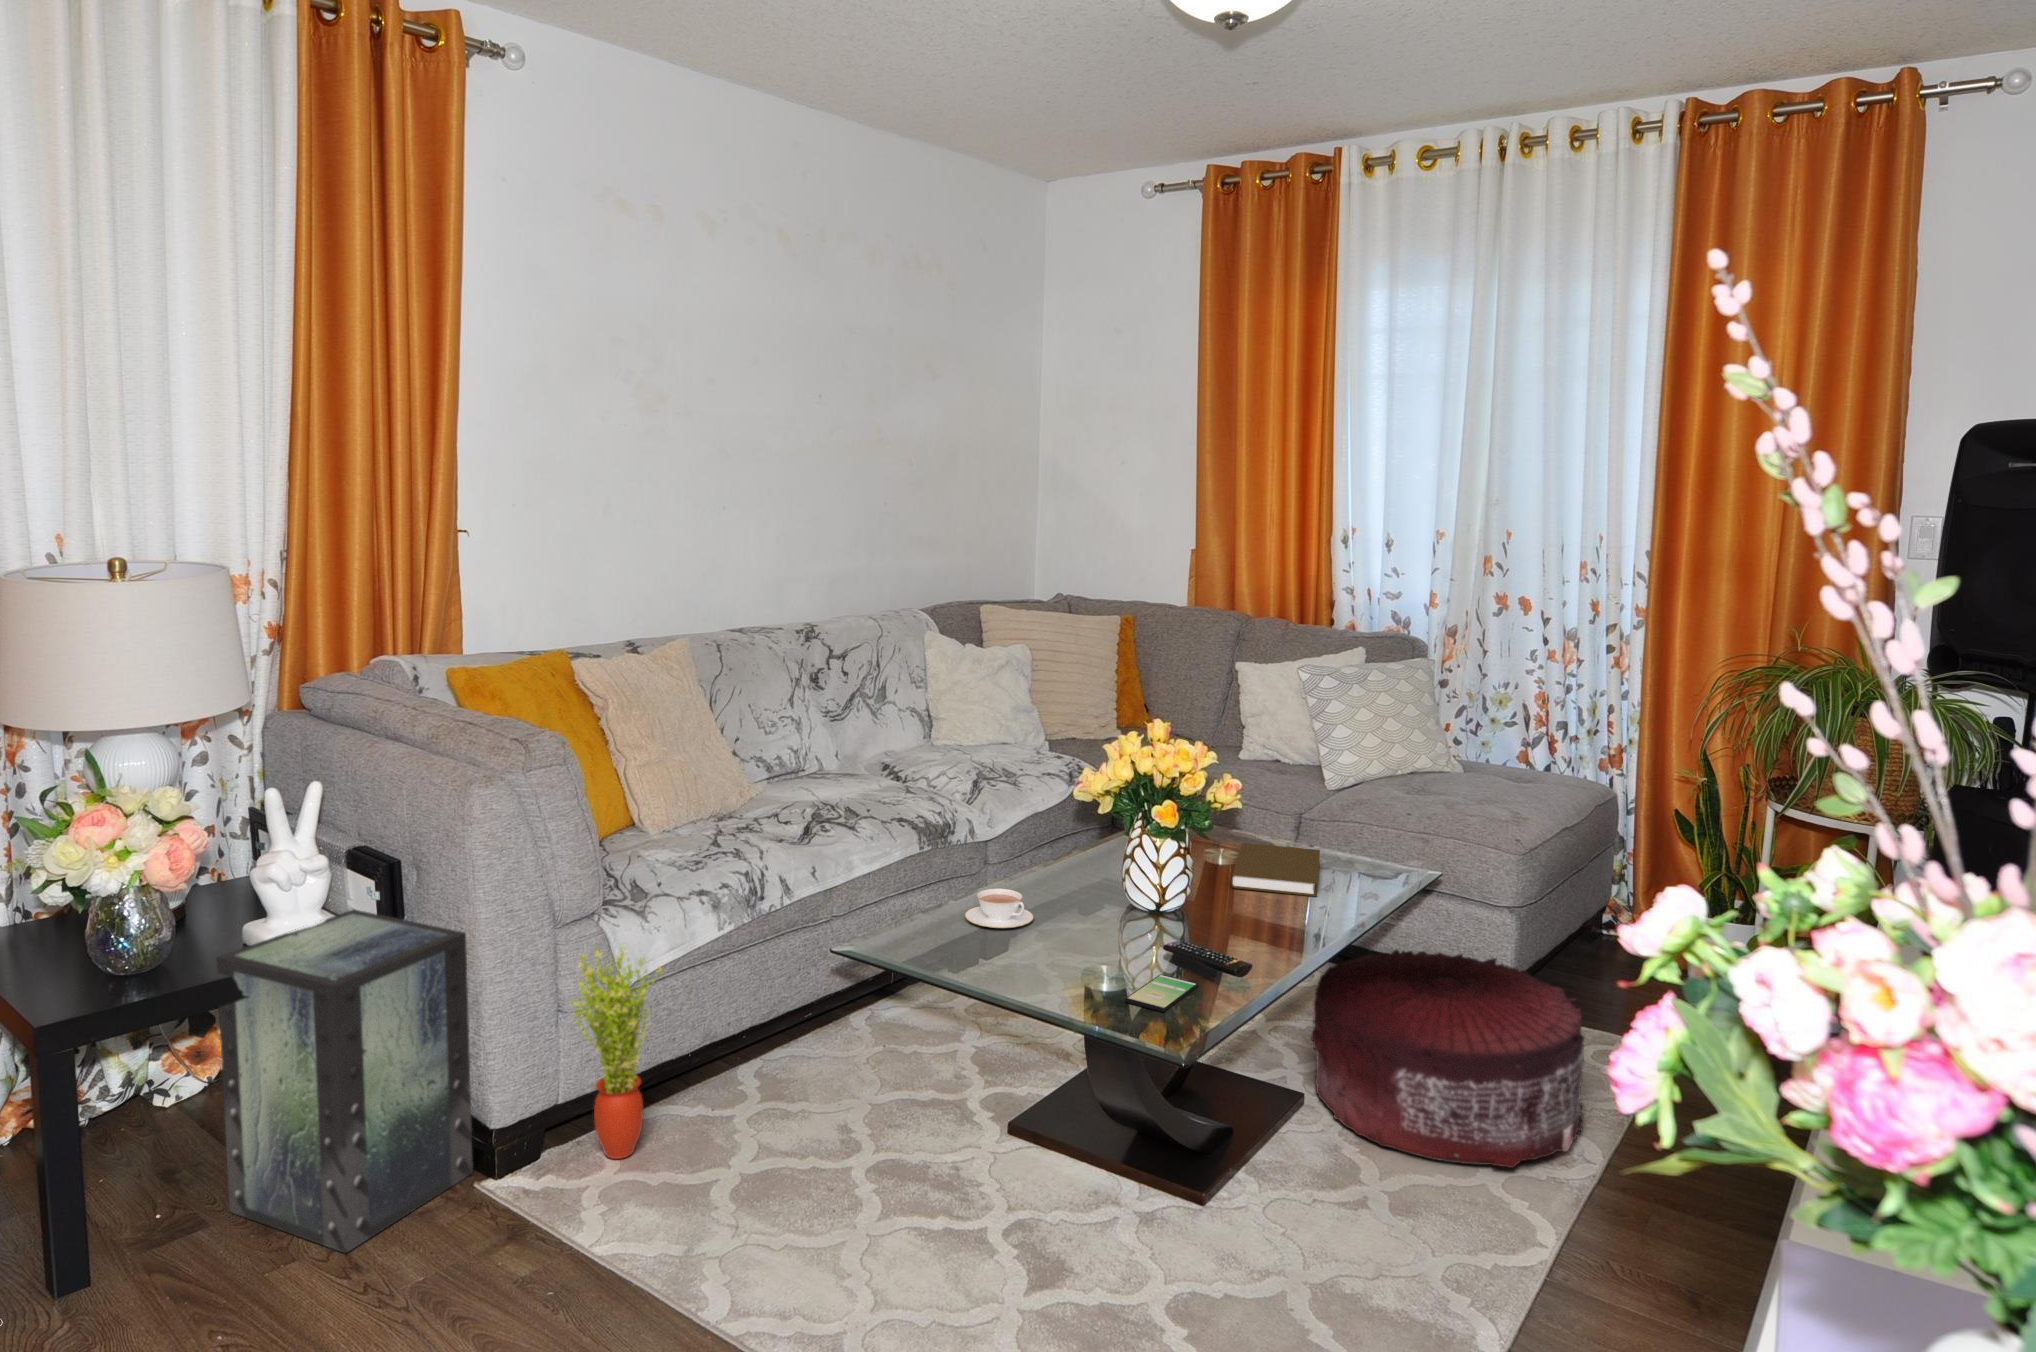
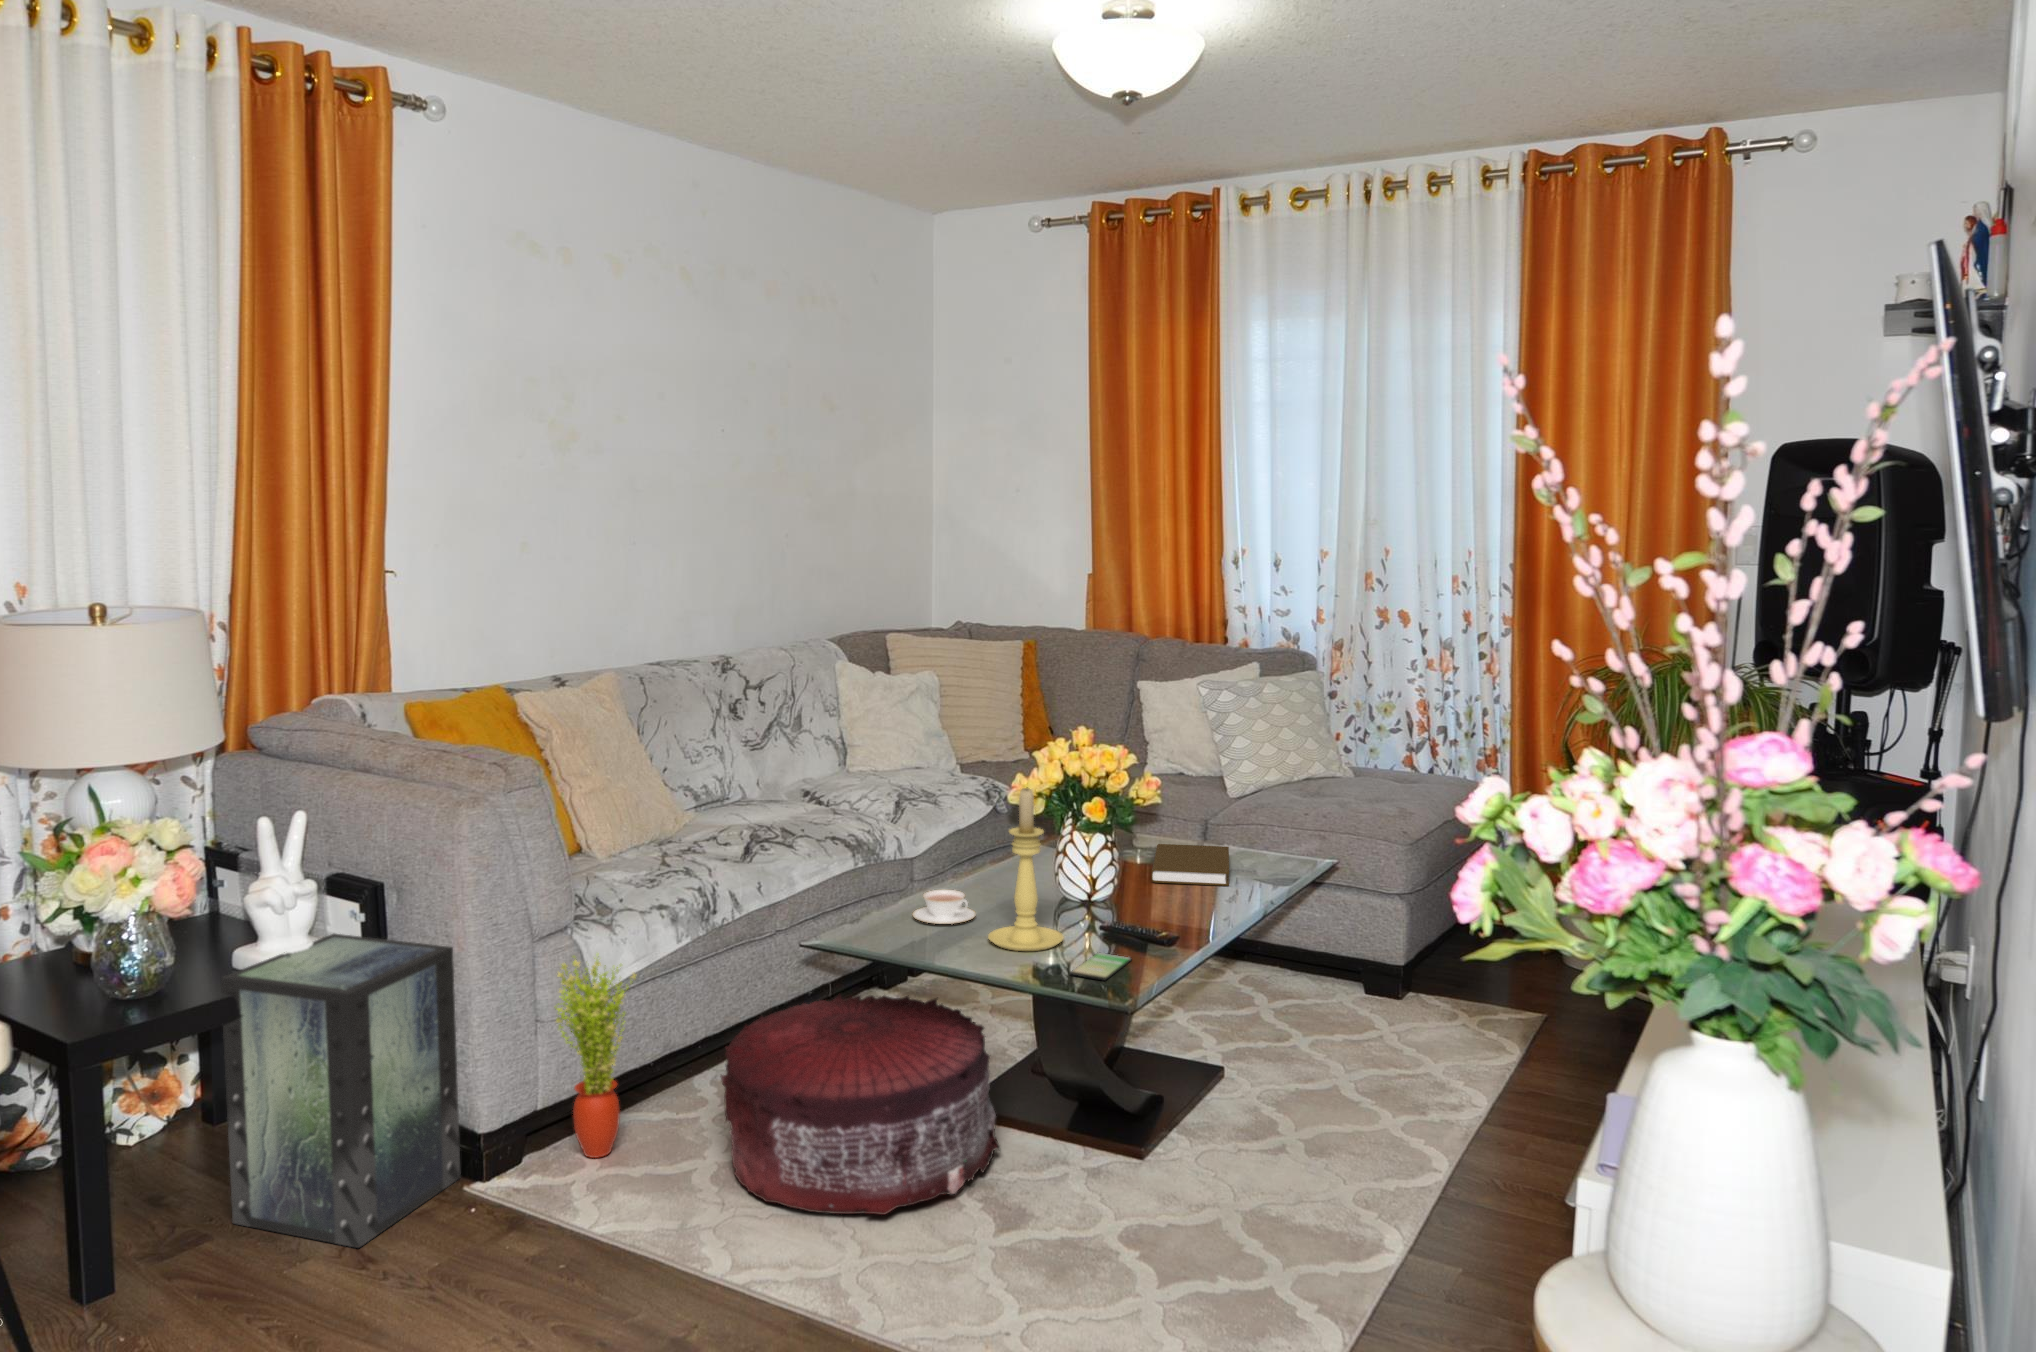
candle holder: none [1041,785,1125,968] -> present [988,787,1064,951]
pouf: present [1311,950,1584,1168] -> present [720,993,1000,1215]

